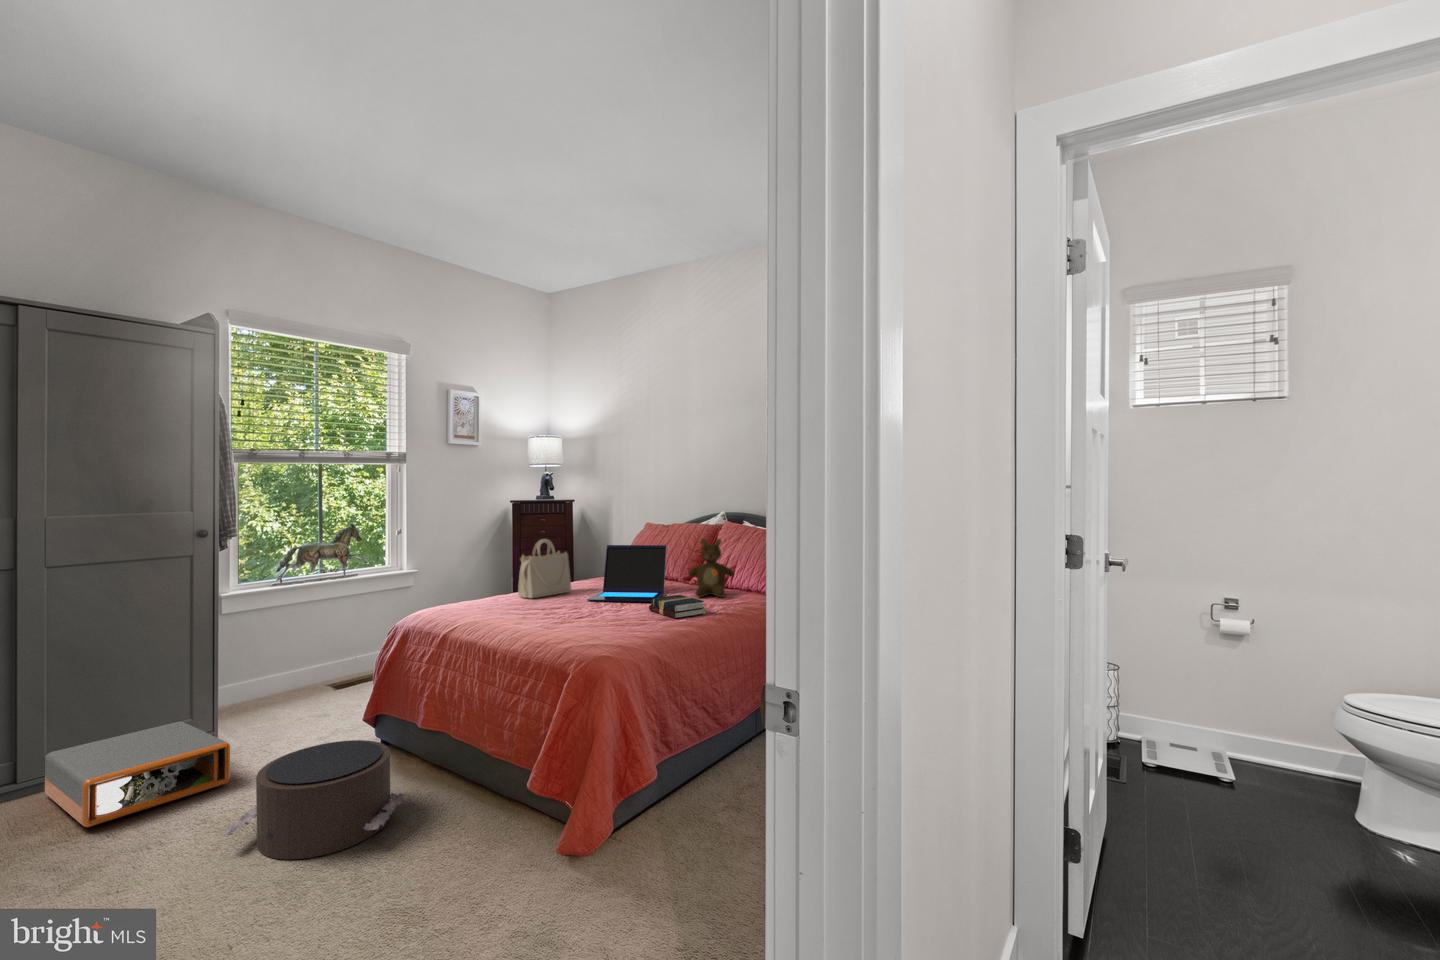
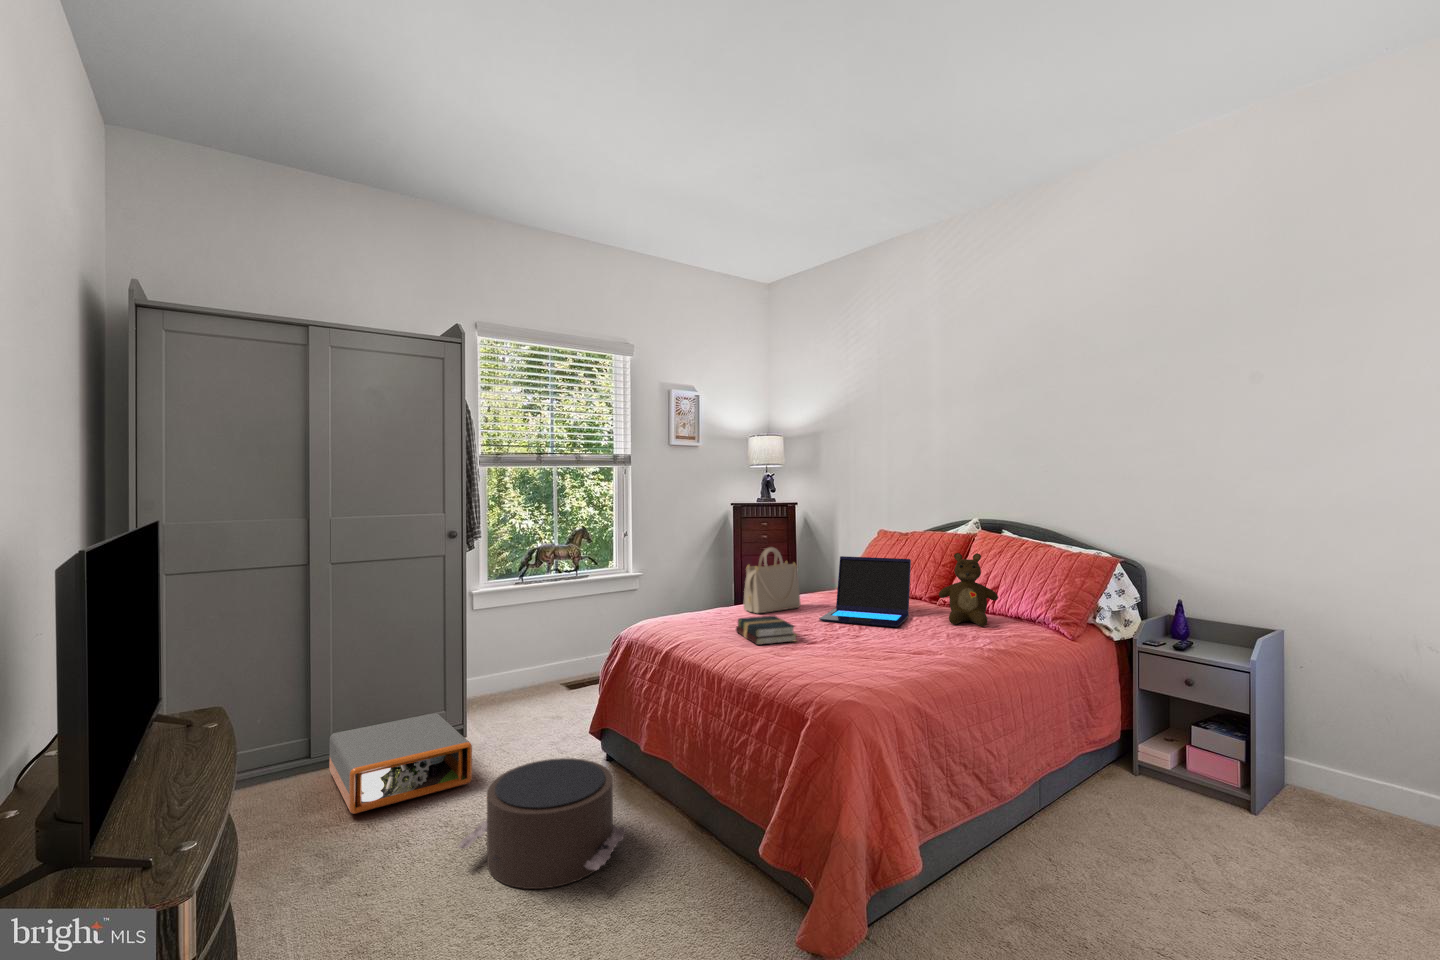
hardback book: present [649,595,706,618] -> present [736,616,796,645]

